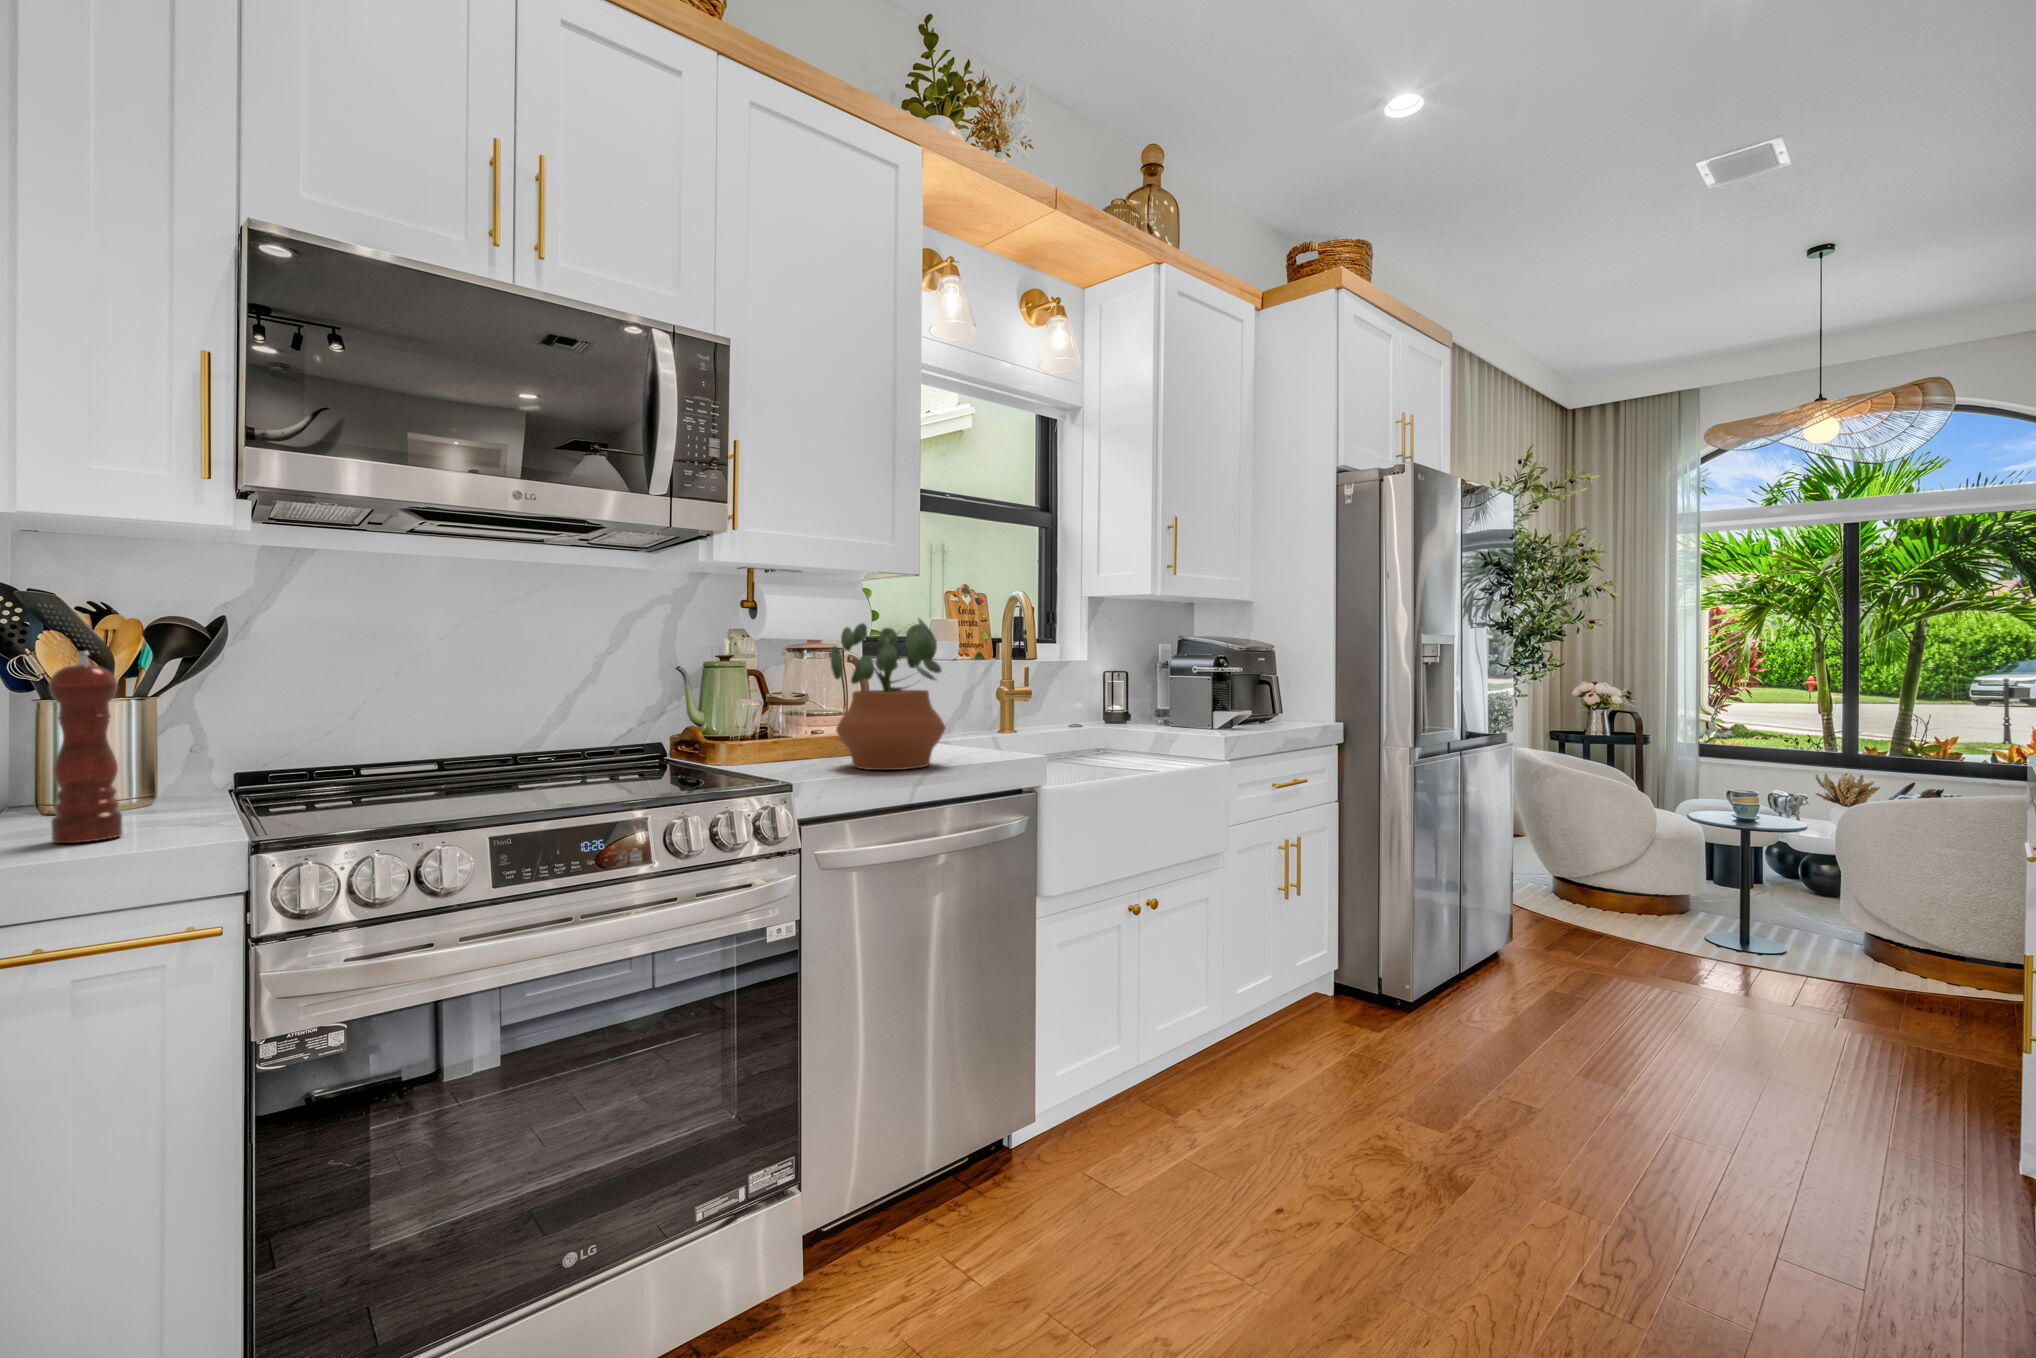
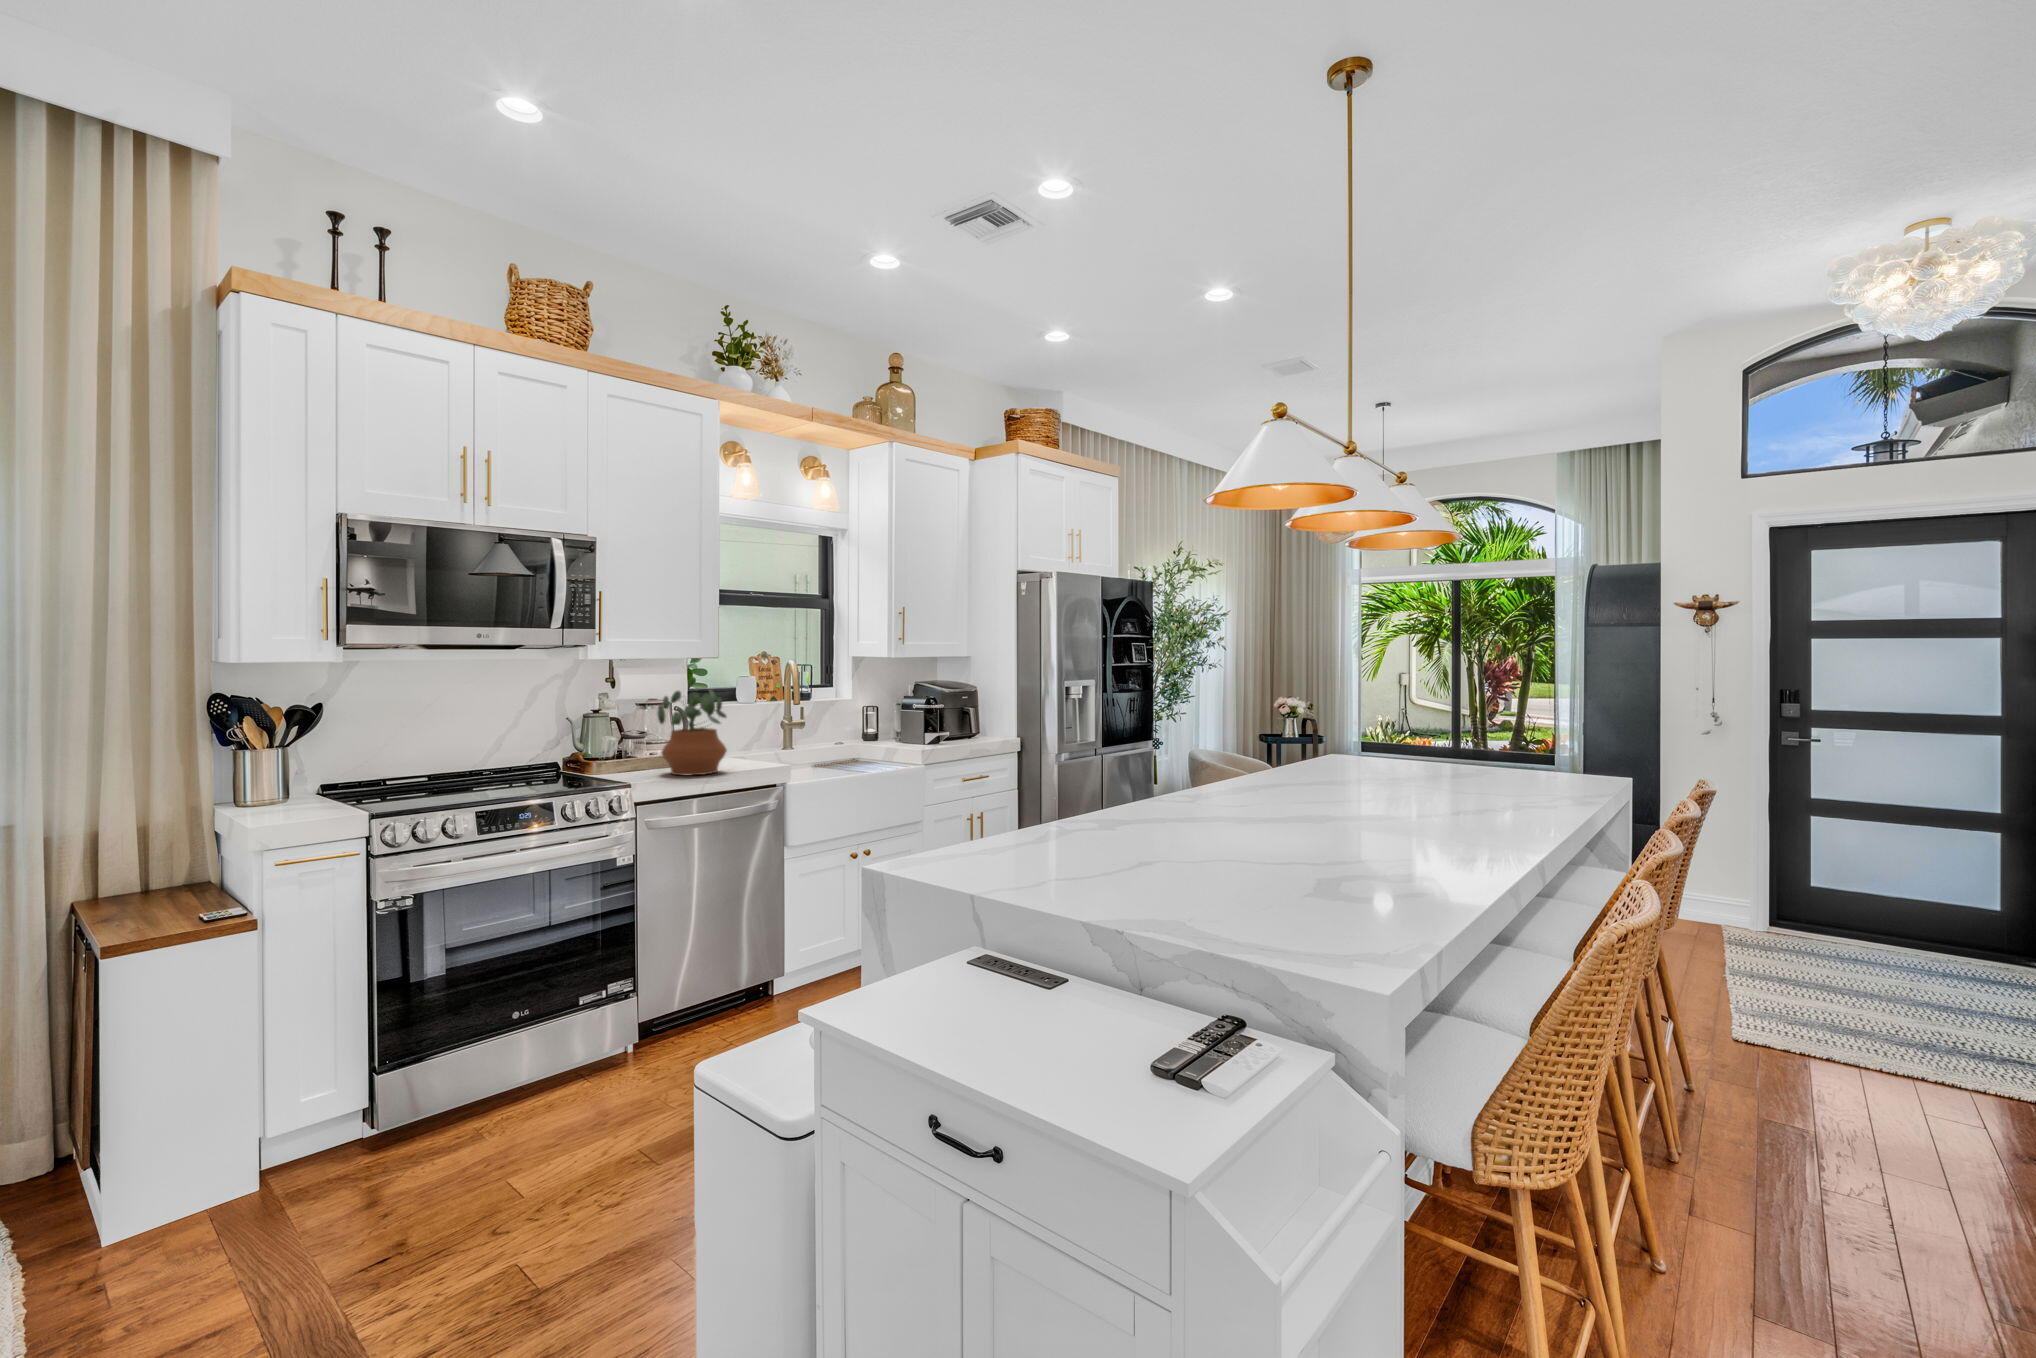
pepper mill: present [49,652,122,843] -> none [269,728,299,816]

